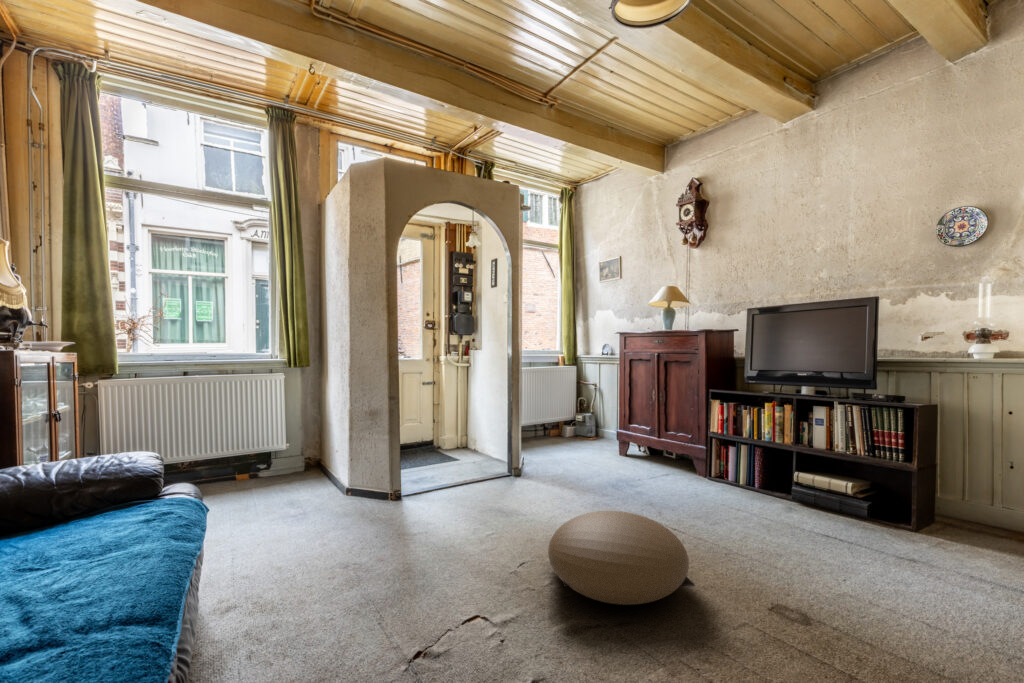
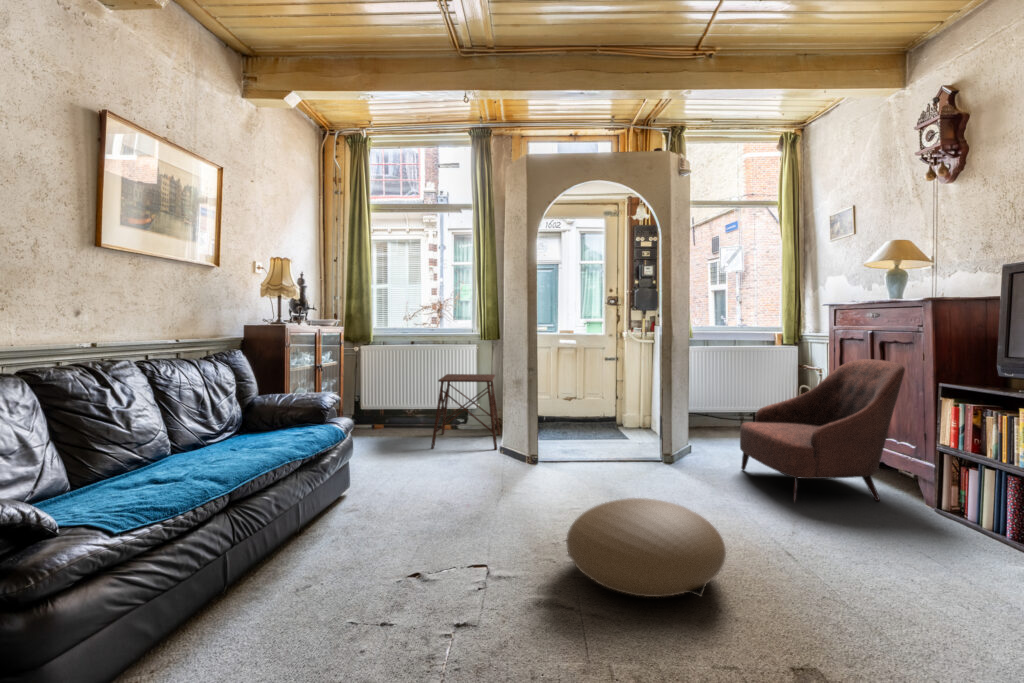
armchair: none [576,373,687,493] -> present [740,359,905,502]
side table: none [242,407,339,509] -> present [431,374,500,450]

